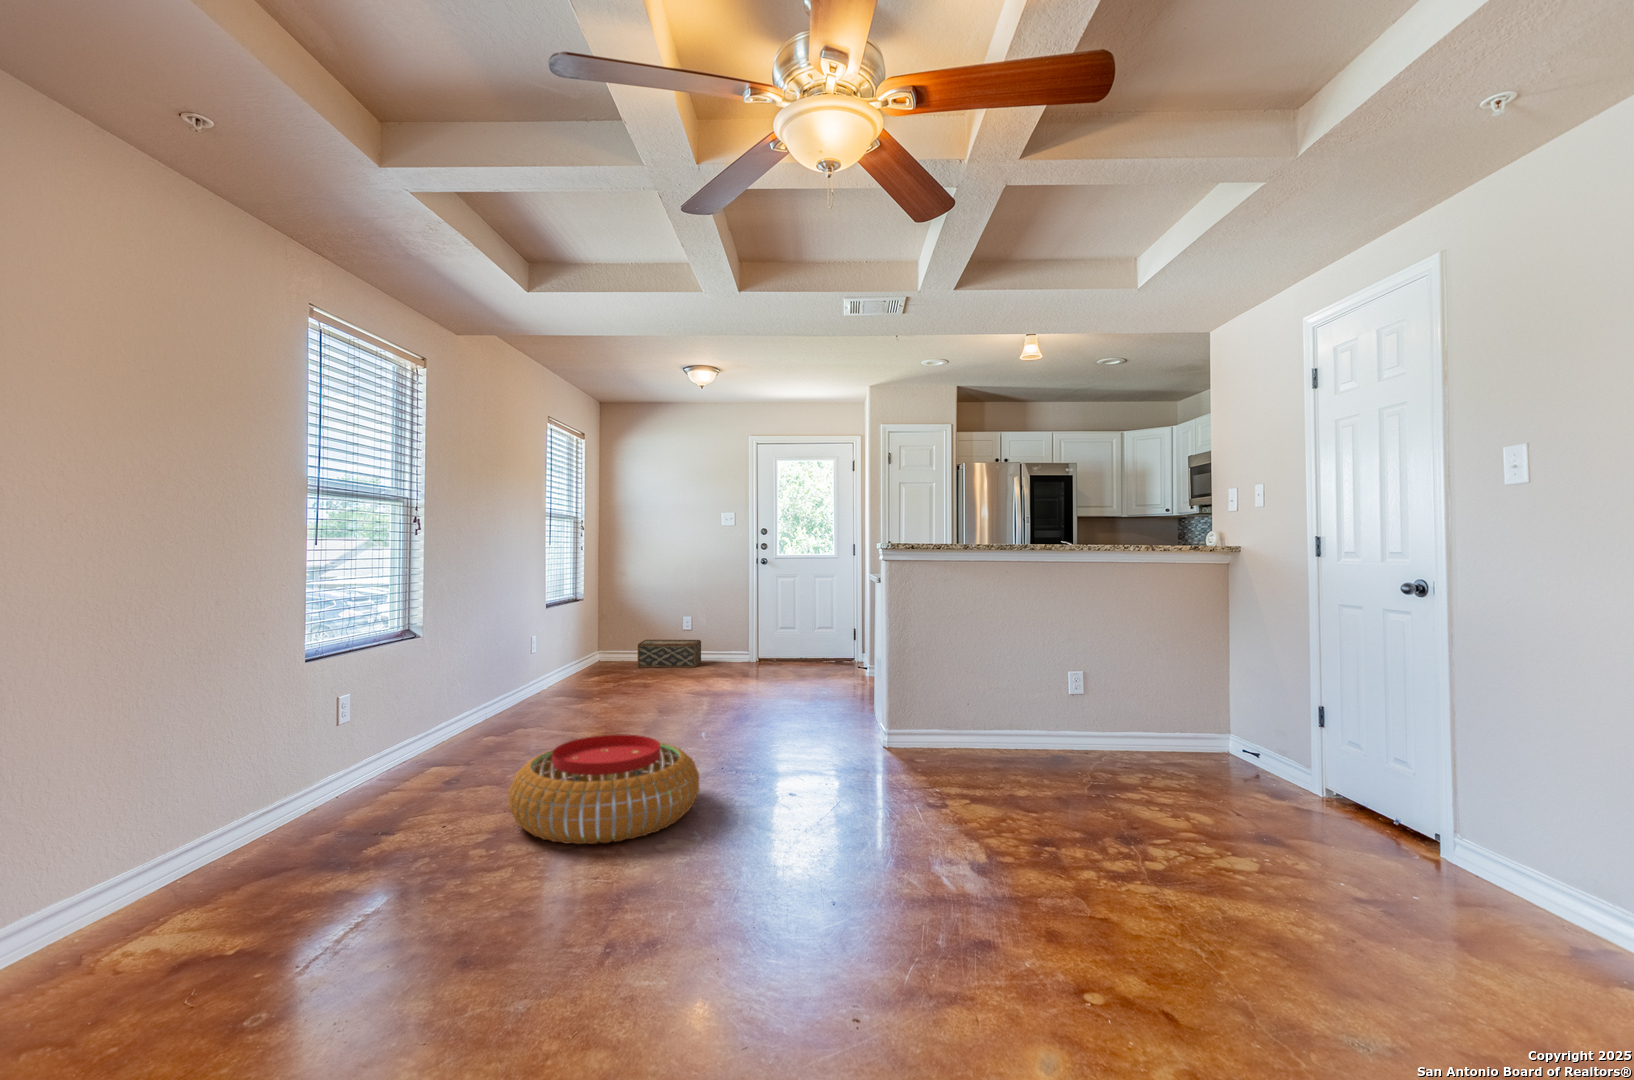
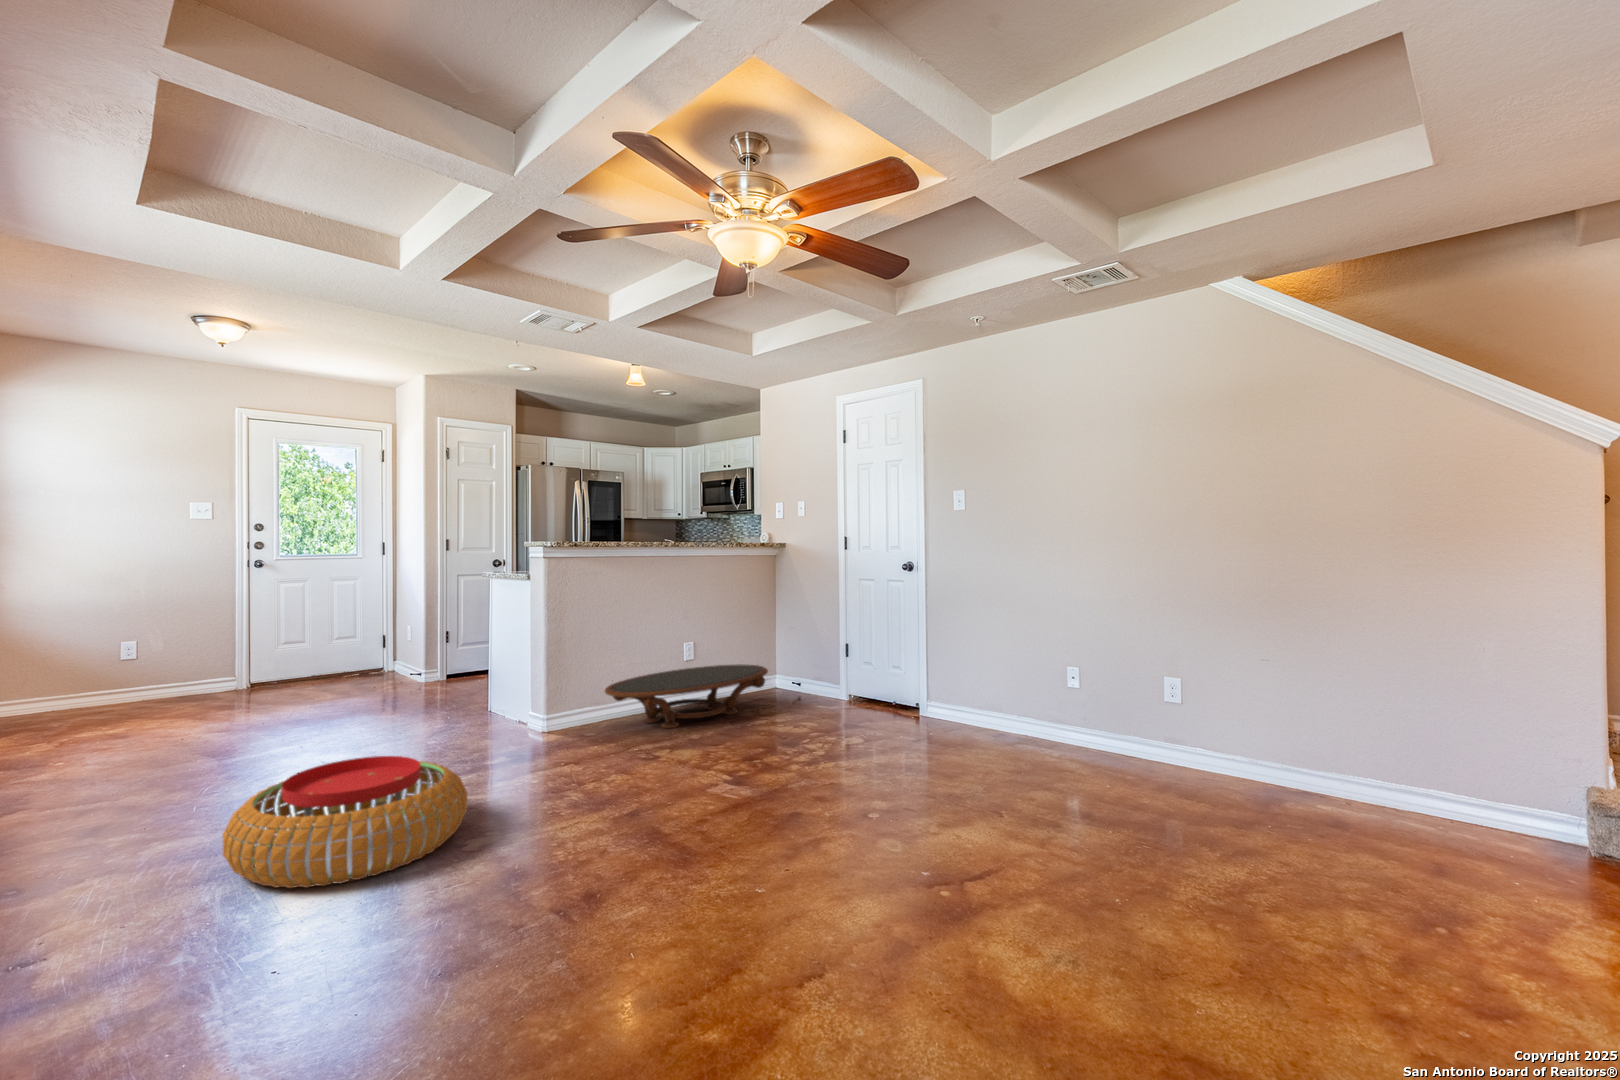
woven basket: present [638,640,701,667] -> none [46,669,159,719]
coffee table: none [933,704,1175,777] -> present [605,664,768,728]

